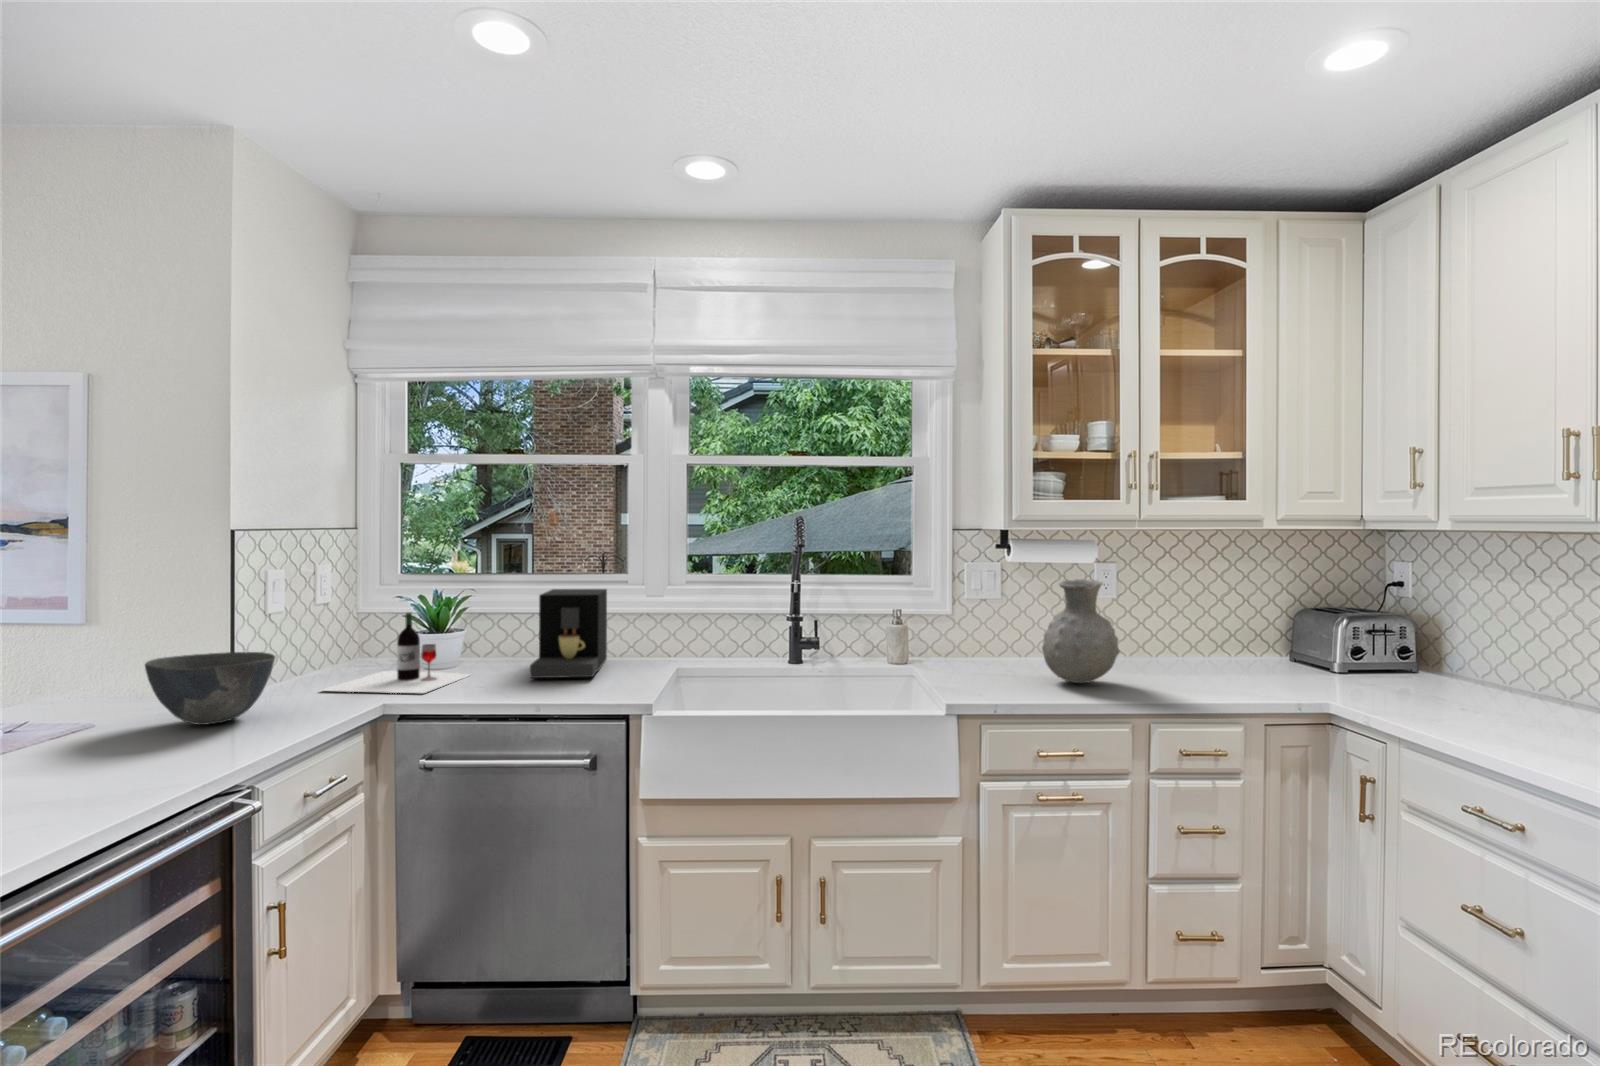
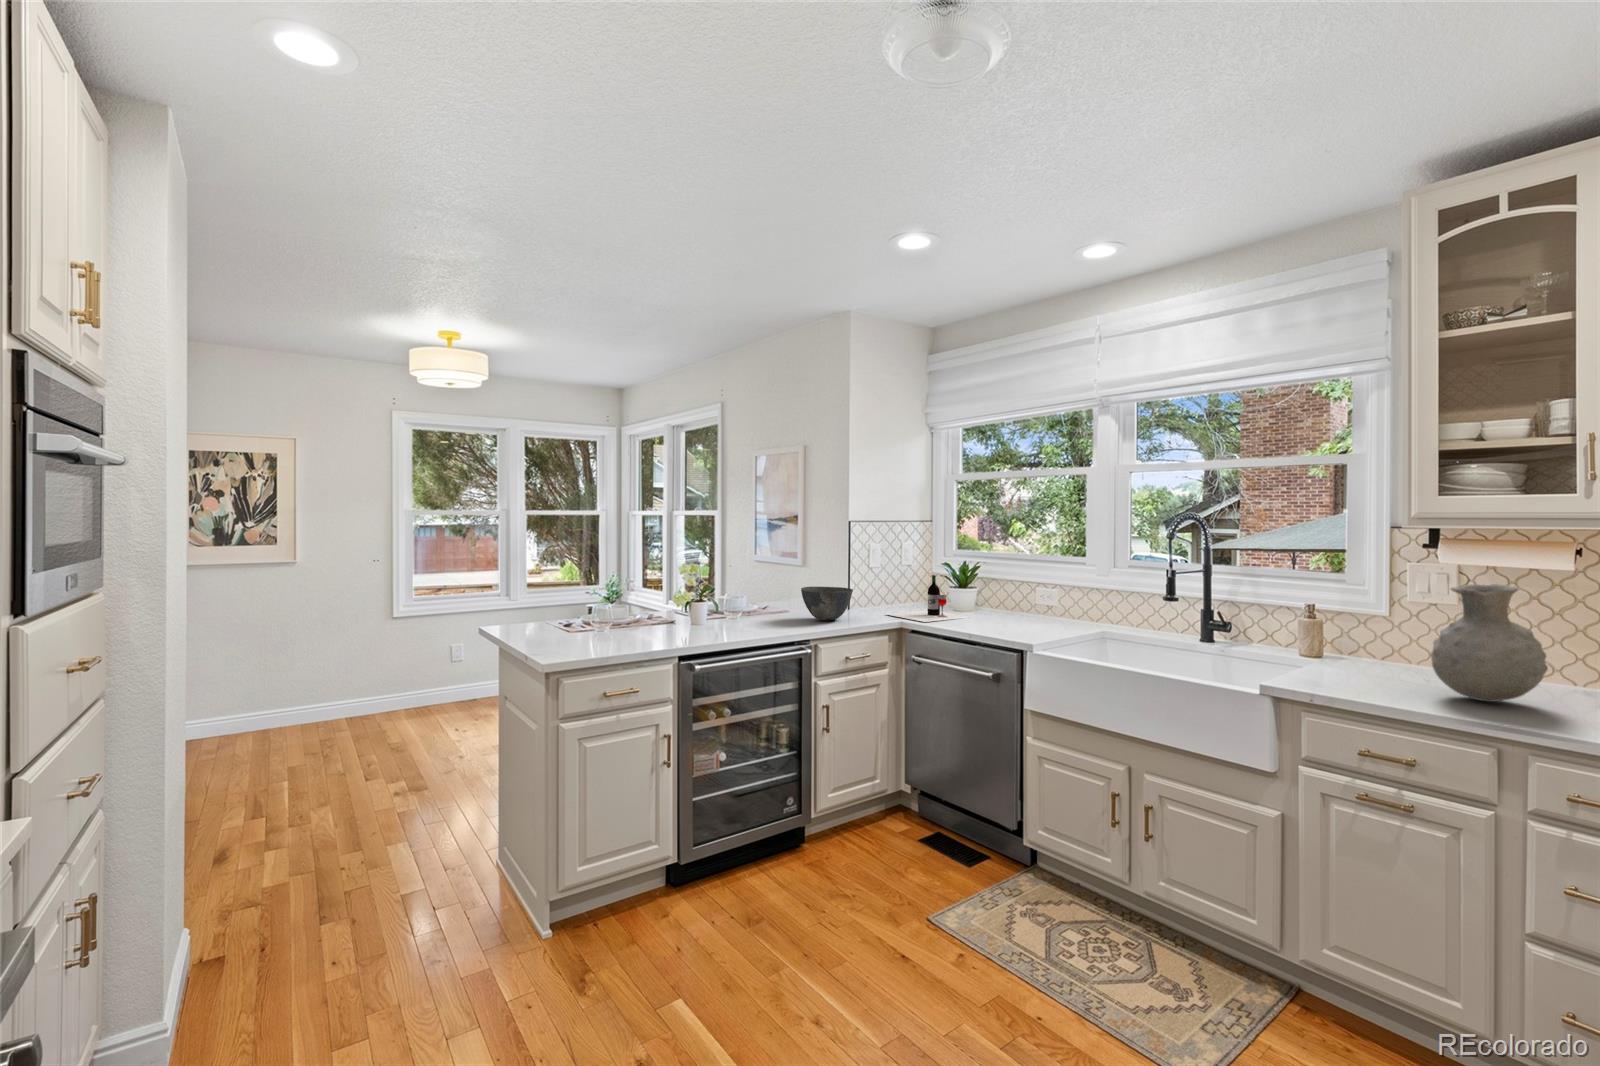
coffee maker: present [530,589,607,678] -> none [990,567,1067,627]

